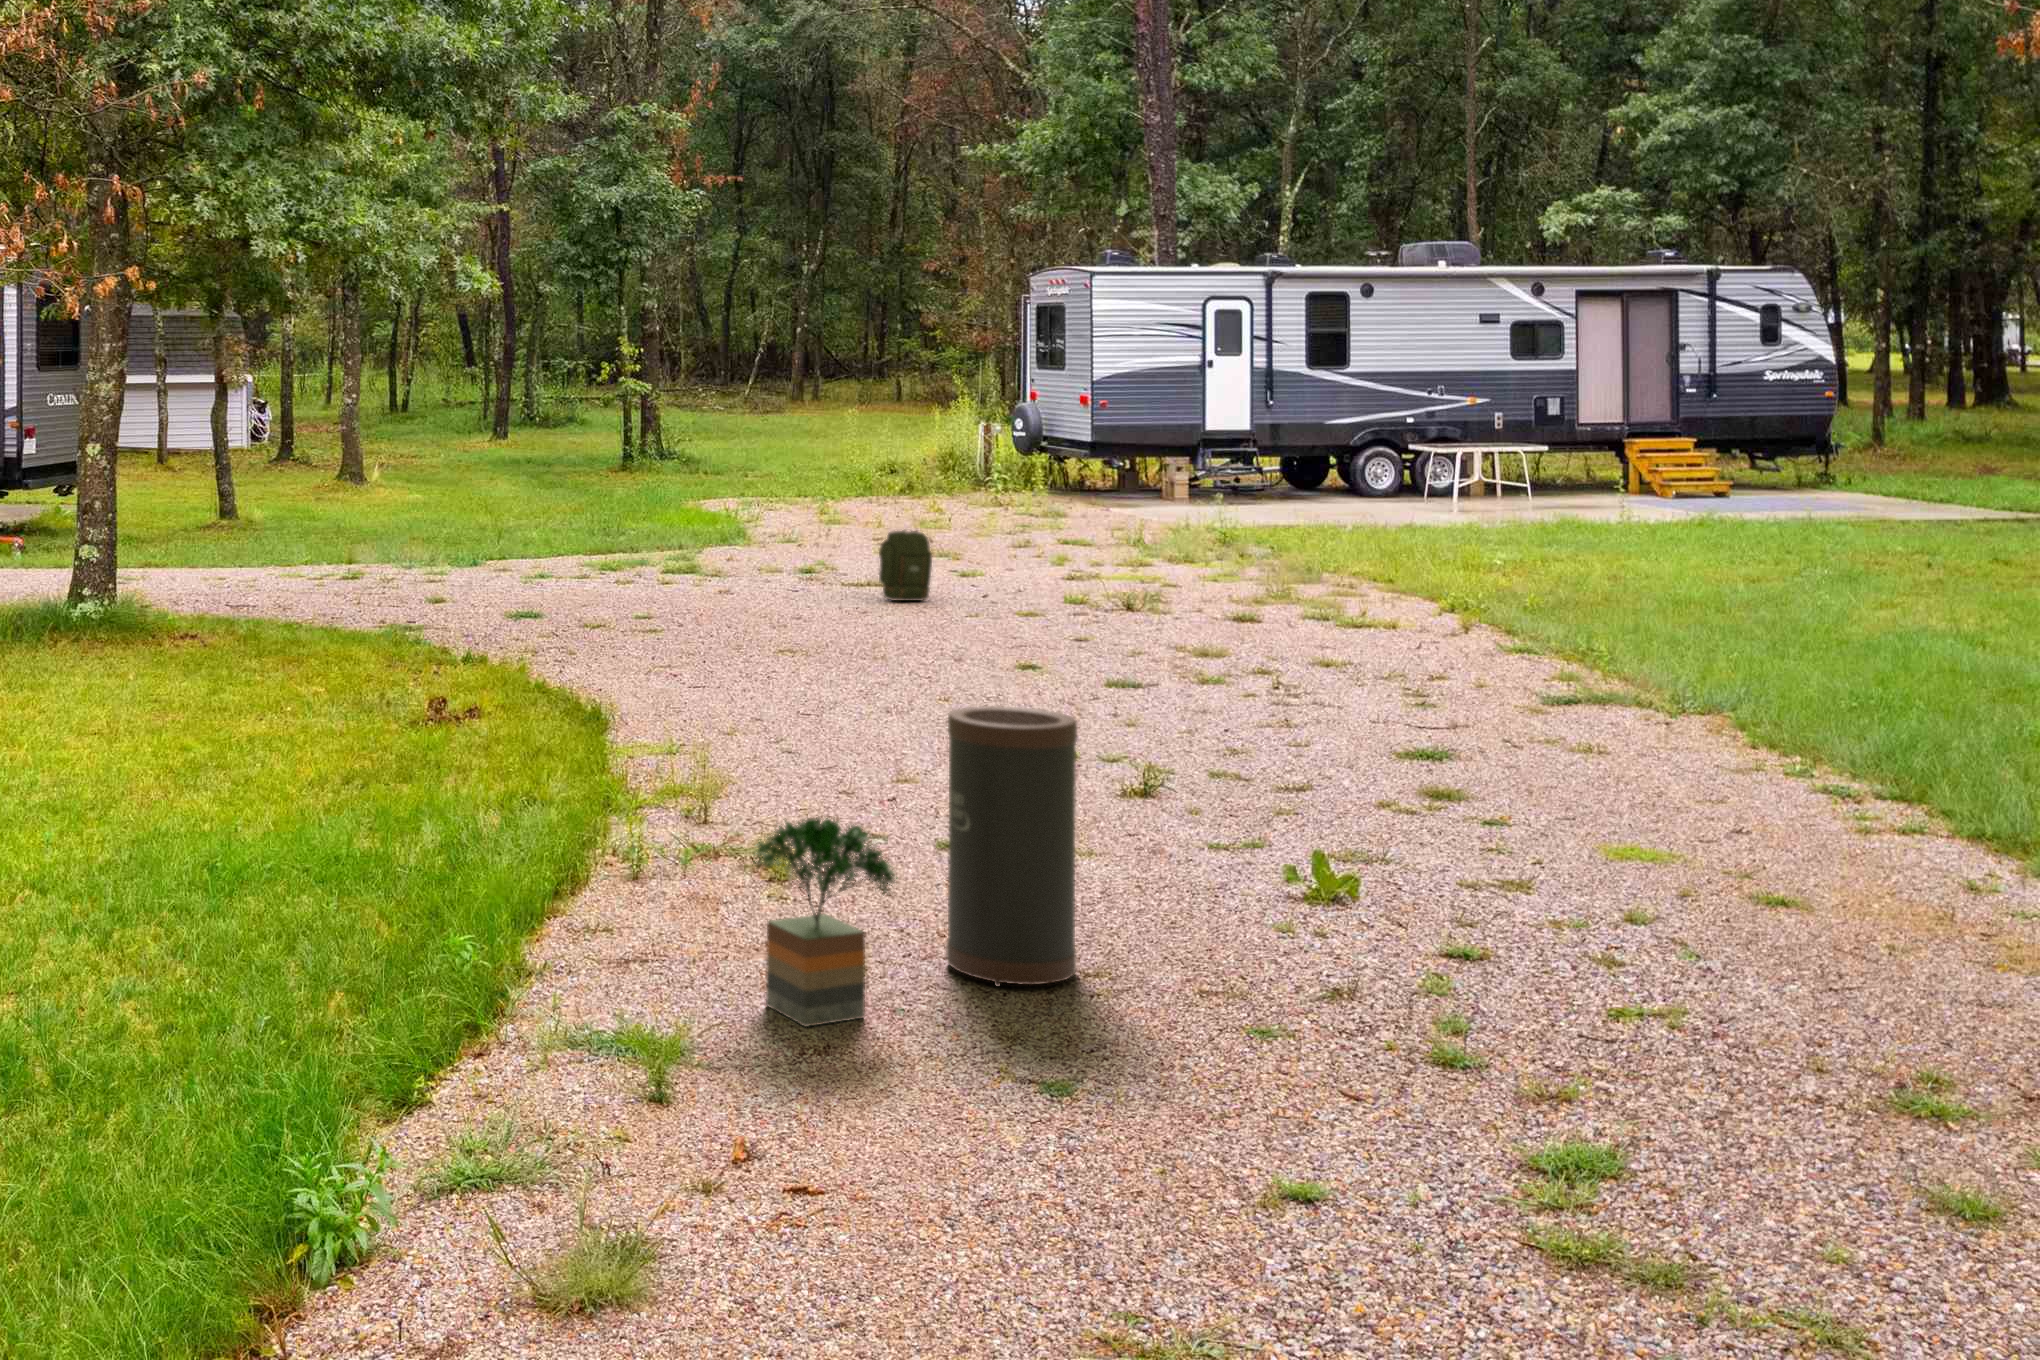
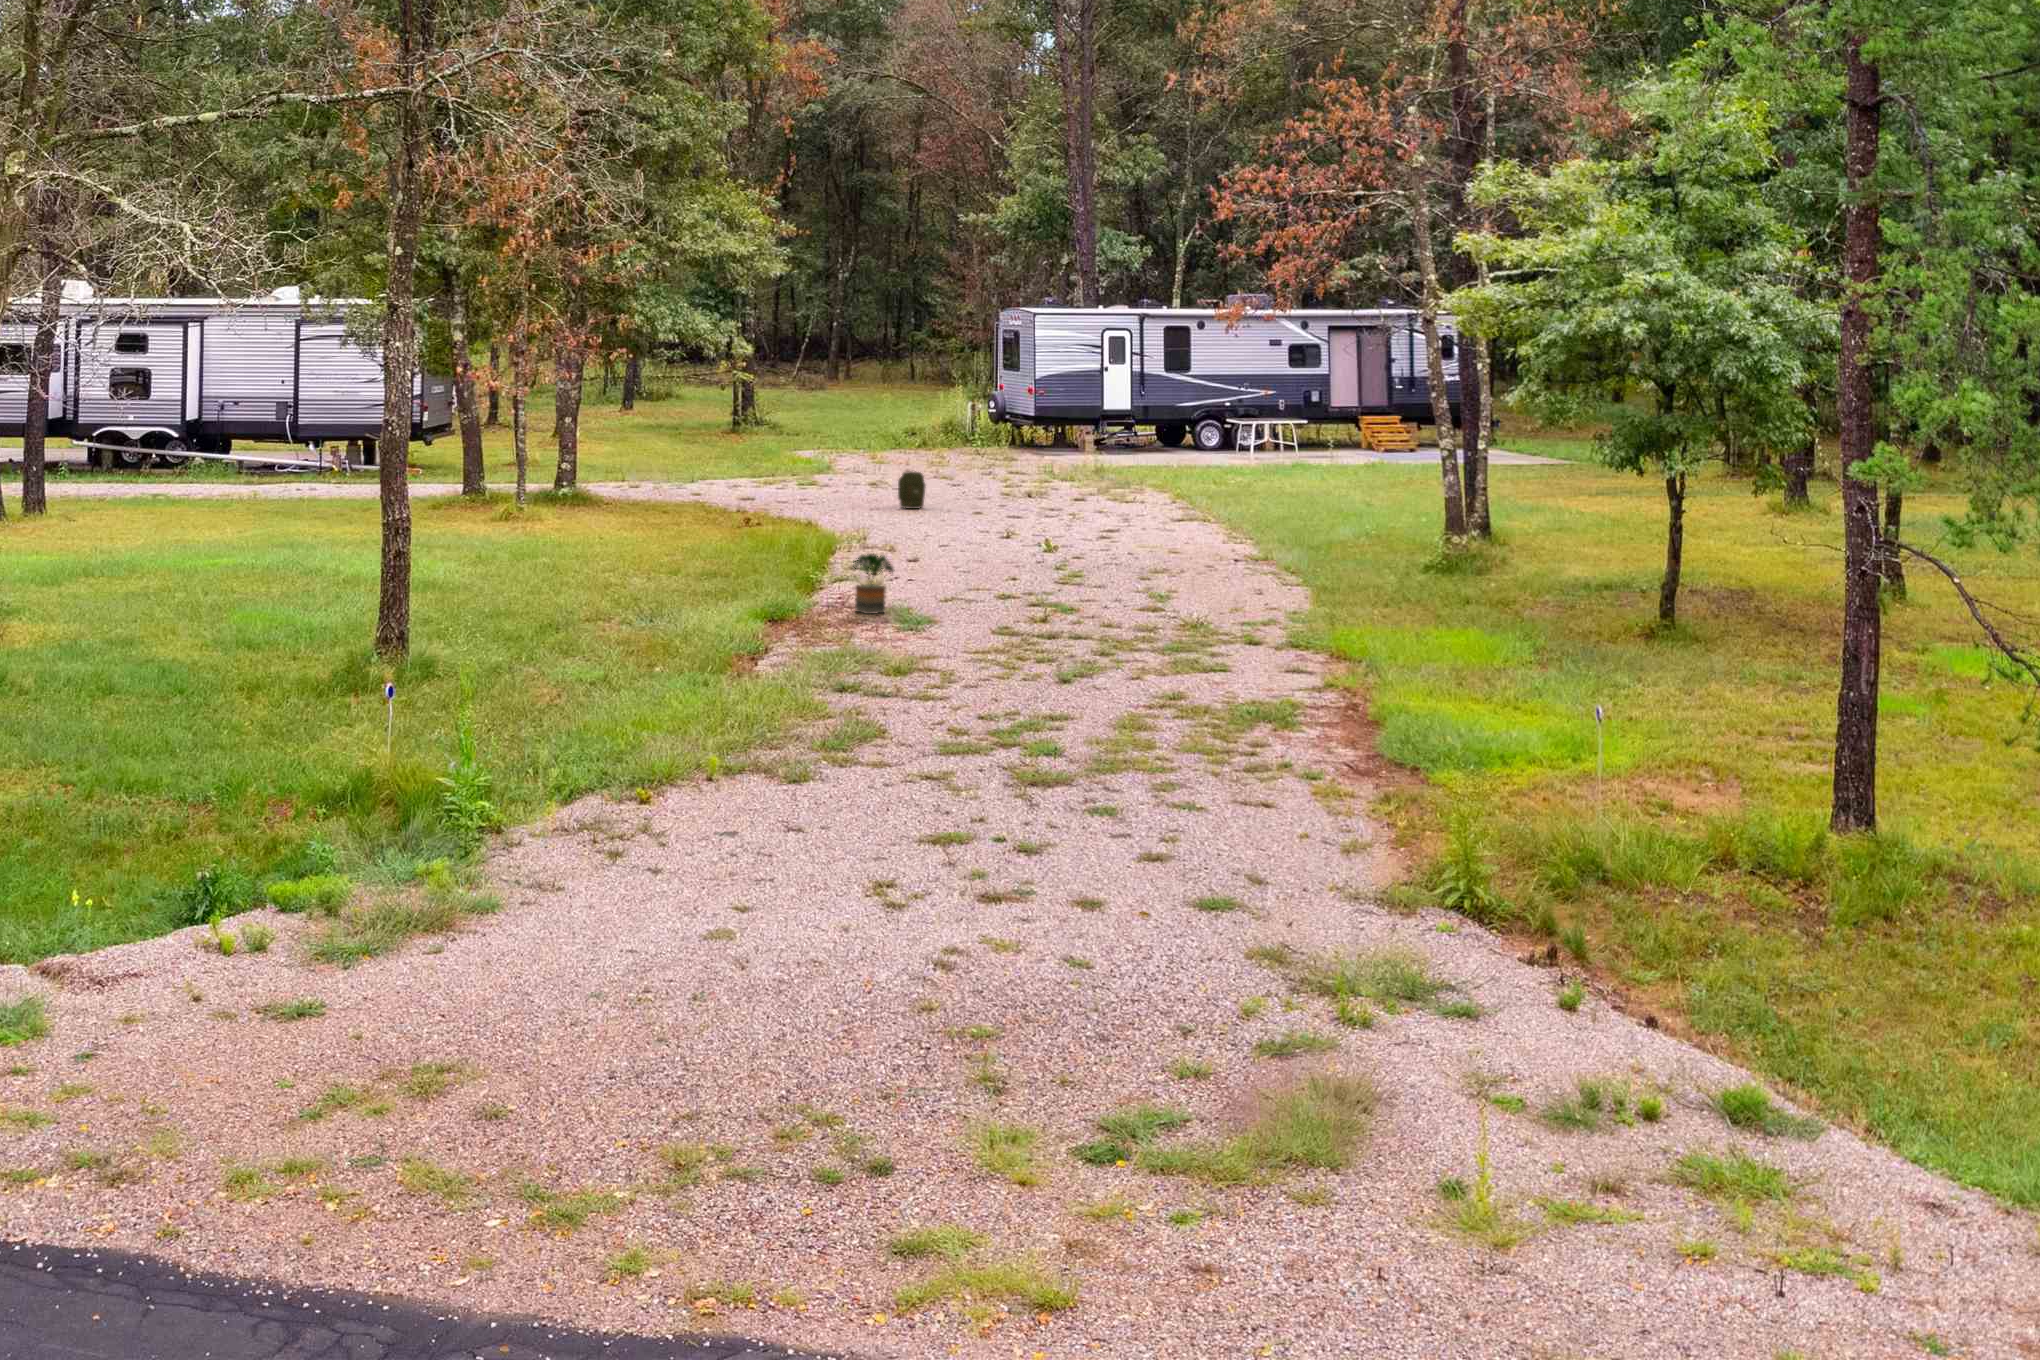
trash can: present [946,706,1077,986] -> none [911,523,953,608]

